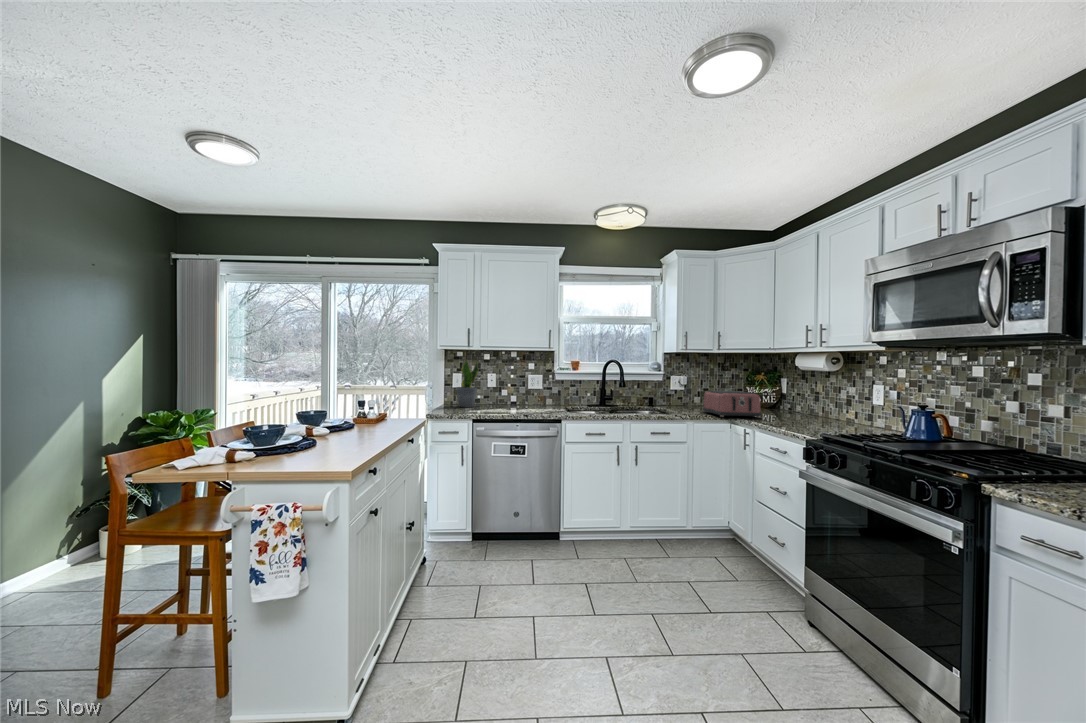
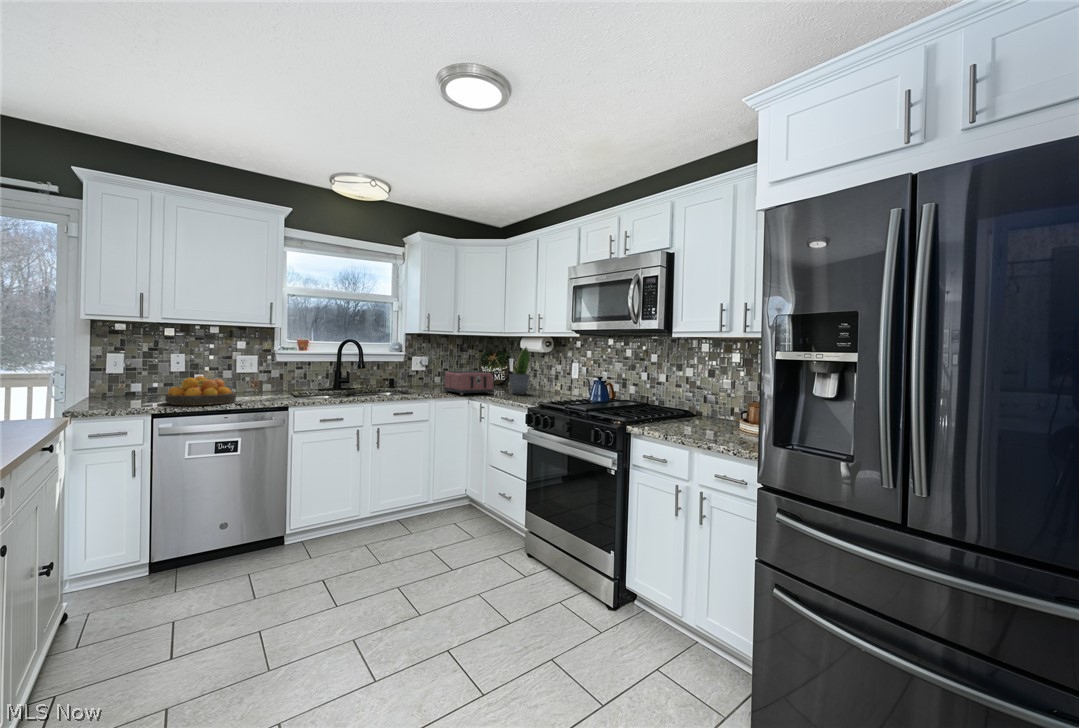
potted plant: present [457,361,478,407] -> present [509,347,530,394]
fruit bowl: none [478,391,523,414] -> present [165,376,236,405]

